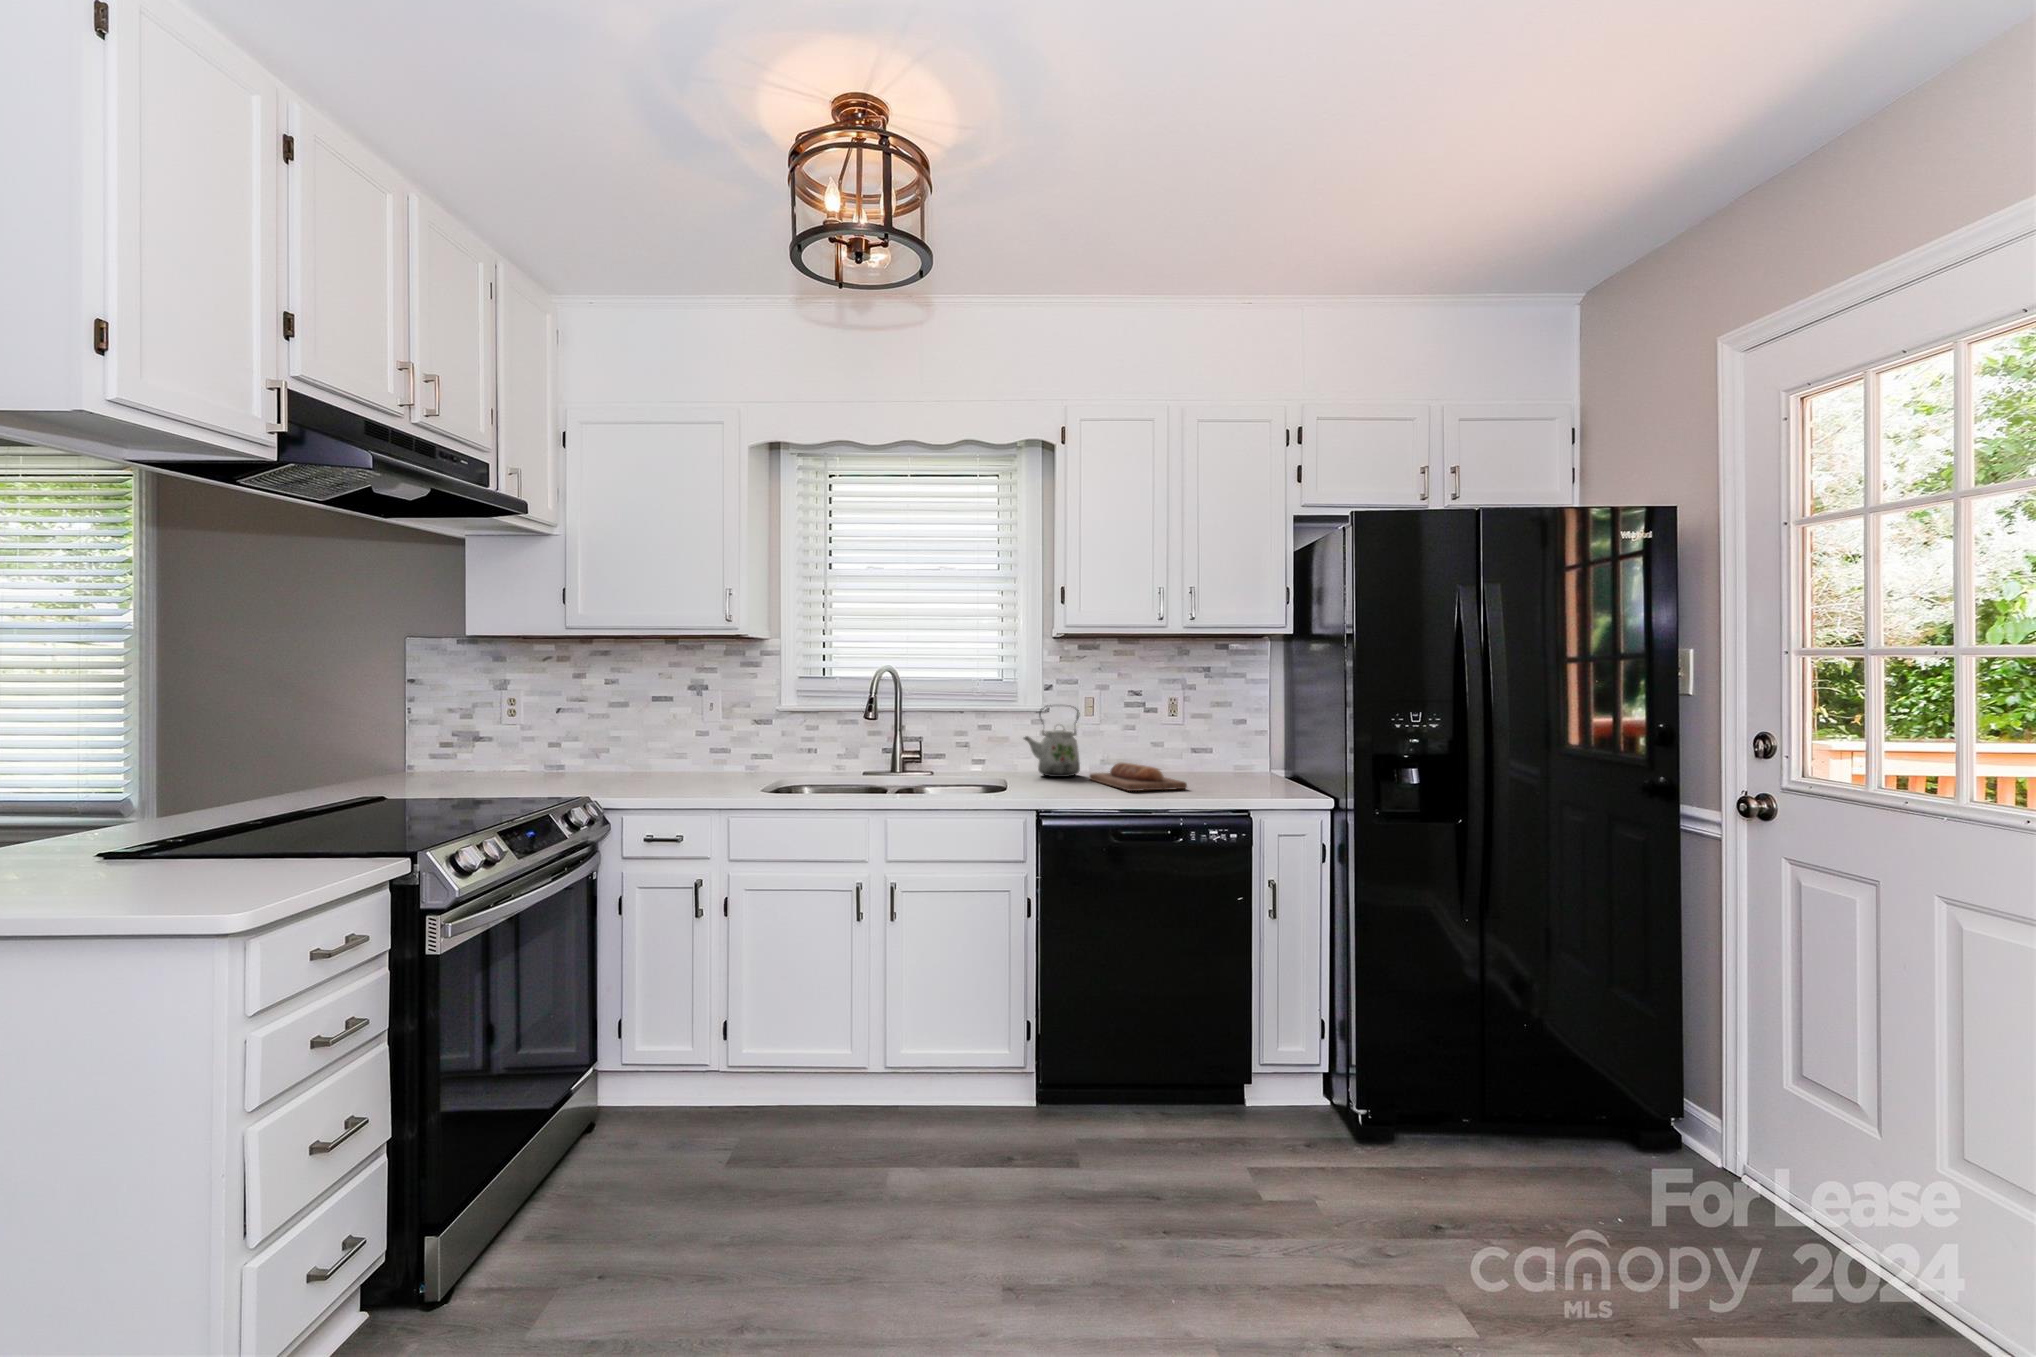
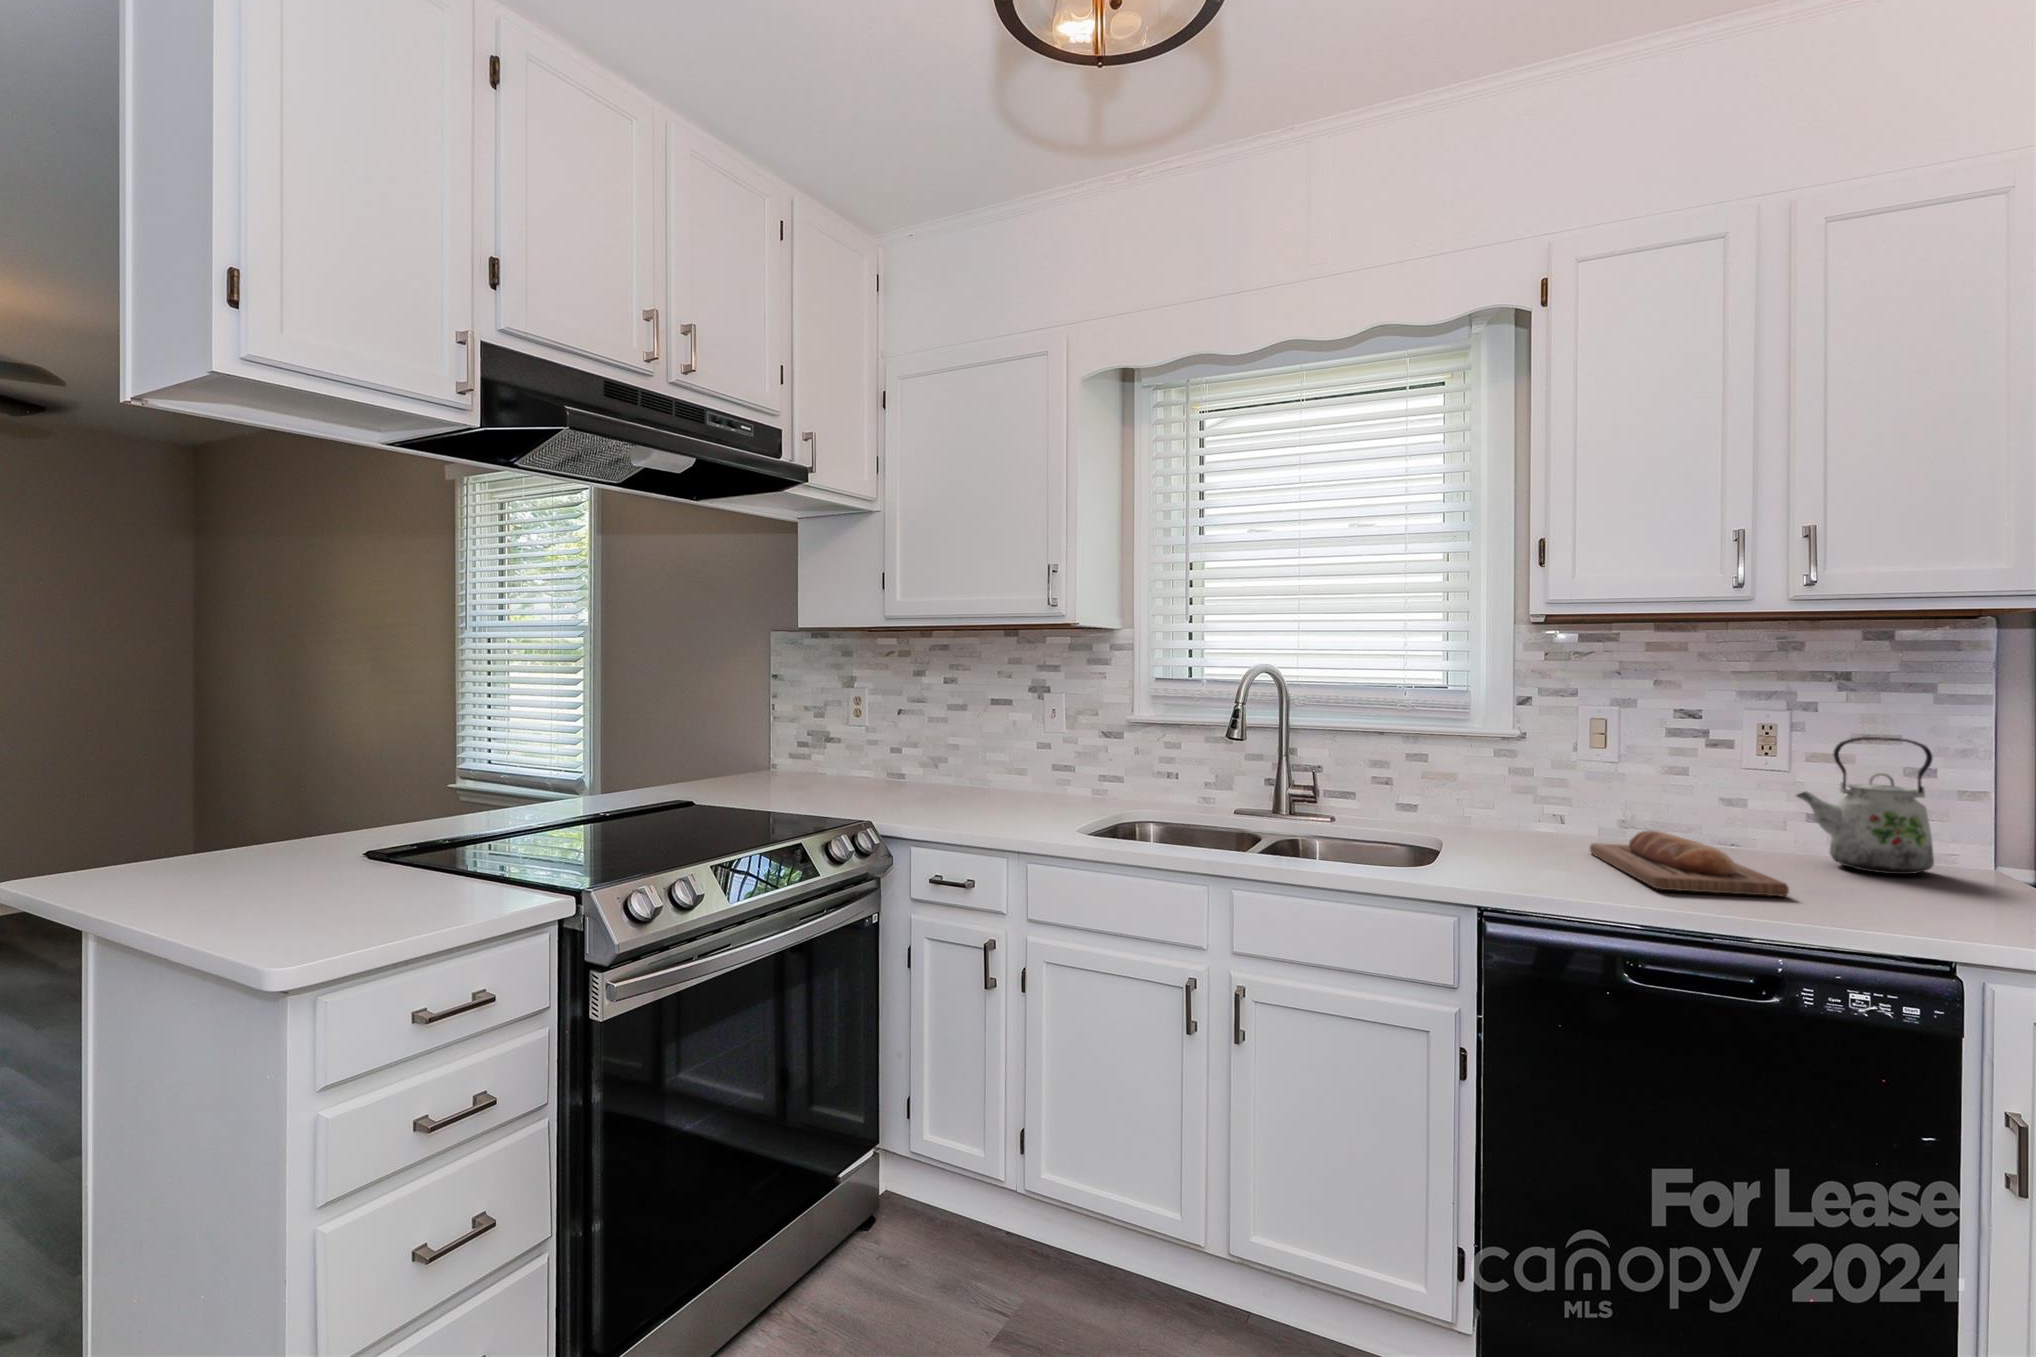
kettle: present [1024,708,1080,777] -> present [1796,737,1934,874]

